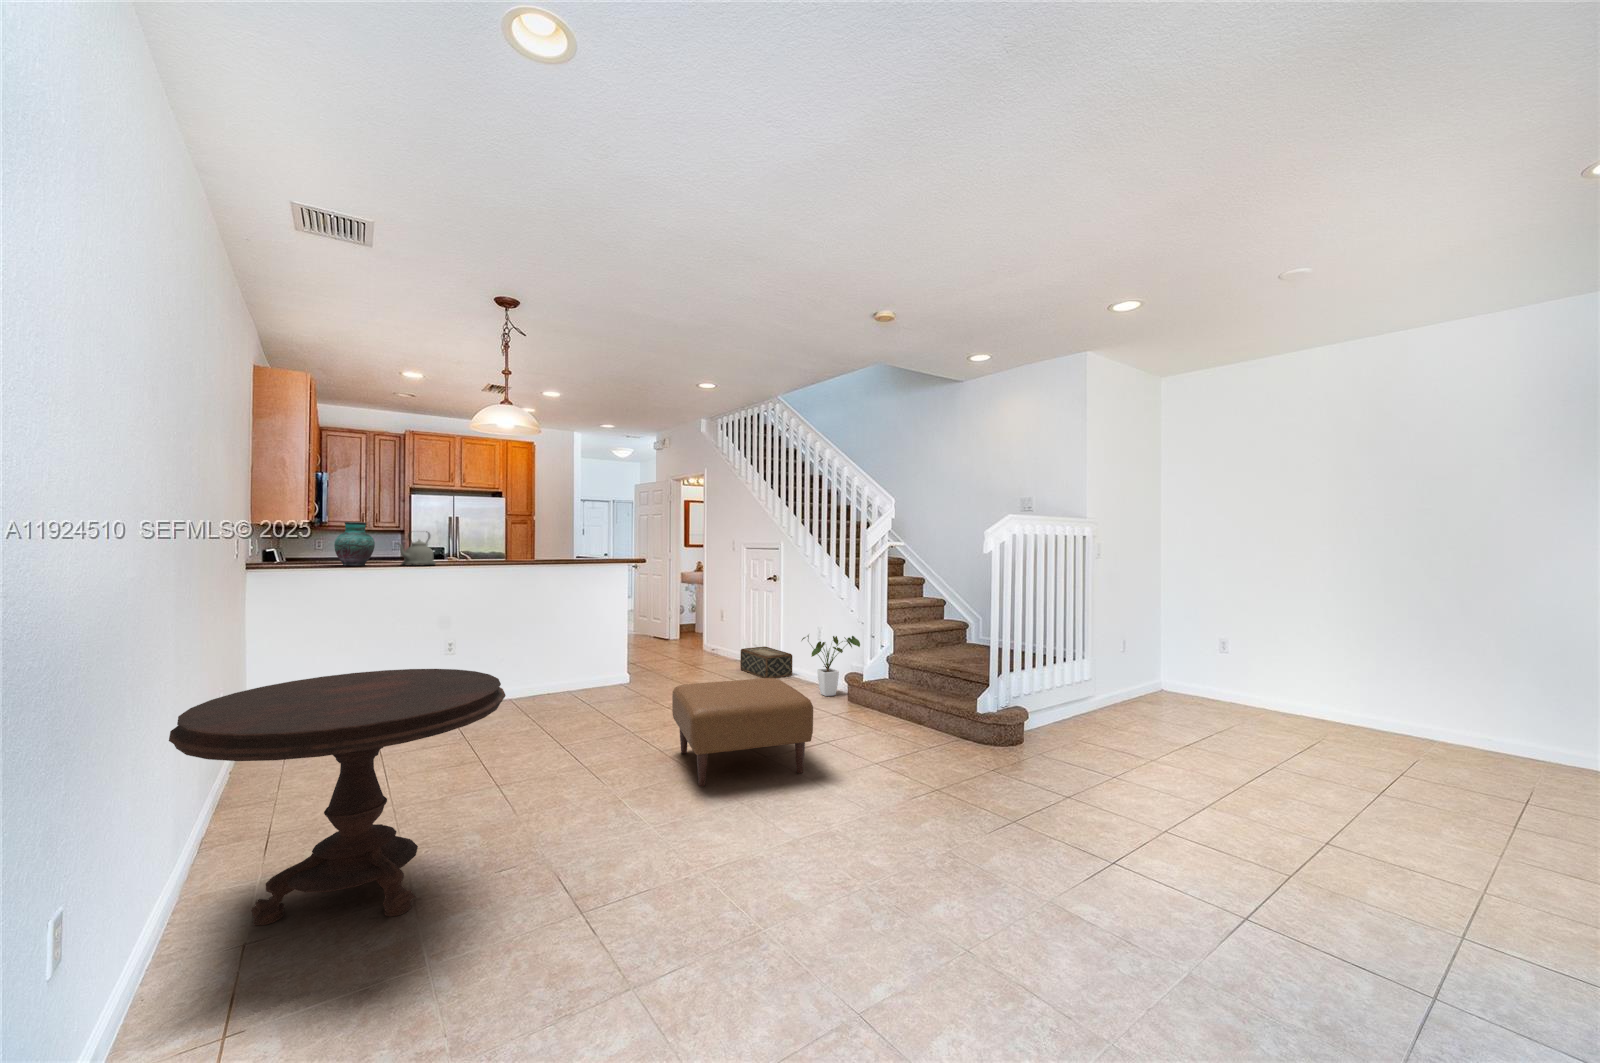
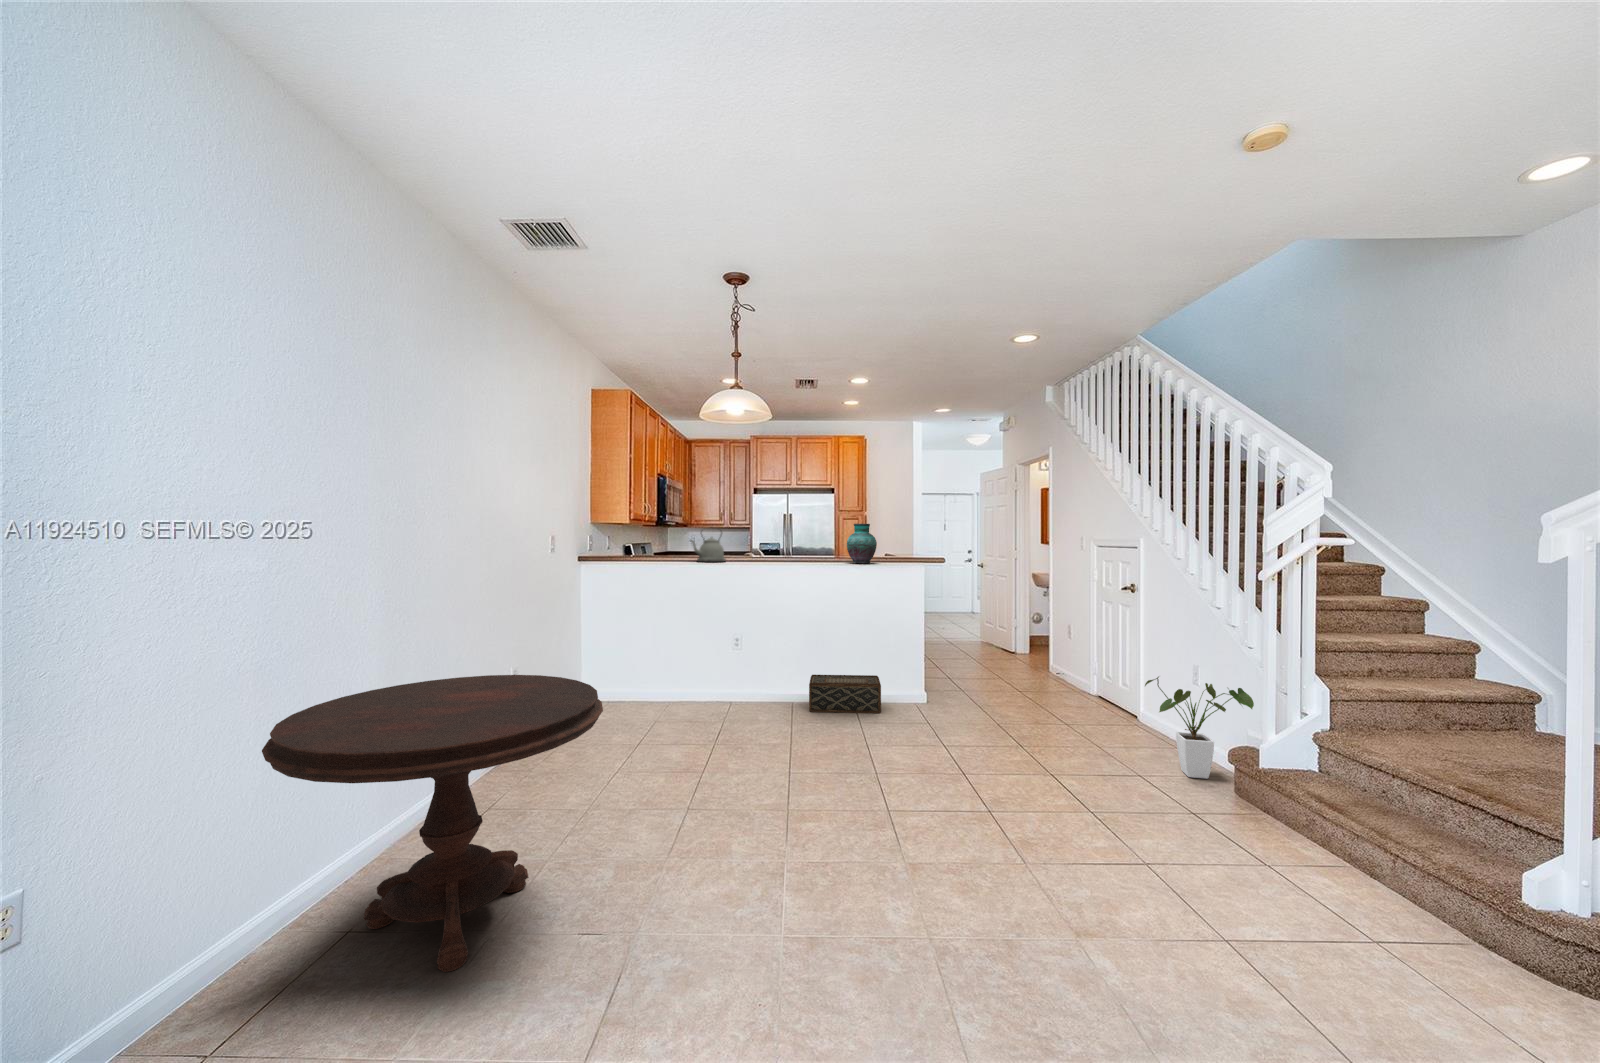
vase: present [334,522,375,566] -> present [847,524,877,564]
woven basket: present [740,647,792,678] -> present [809,675,881,713]
ottoman: present [672,678,813,787] -> none [871,733,1080,925]

